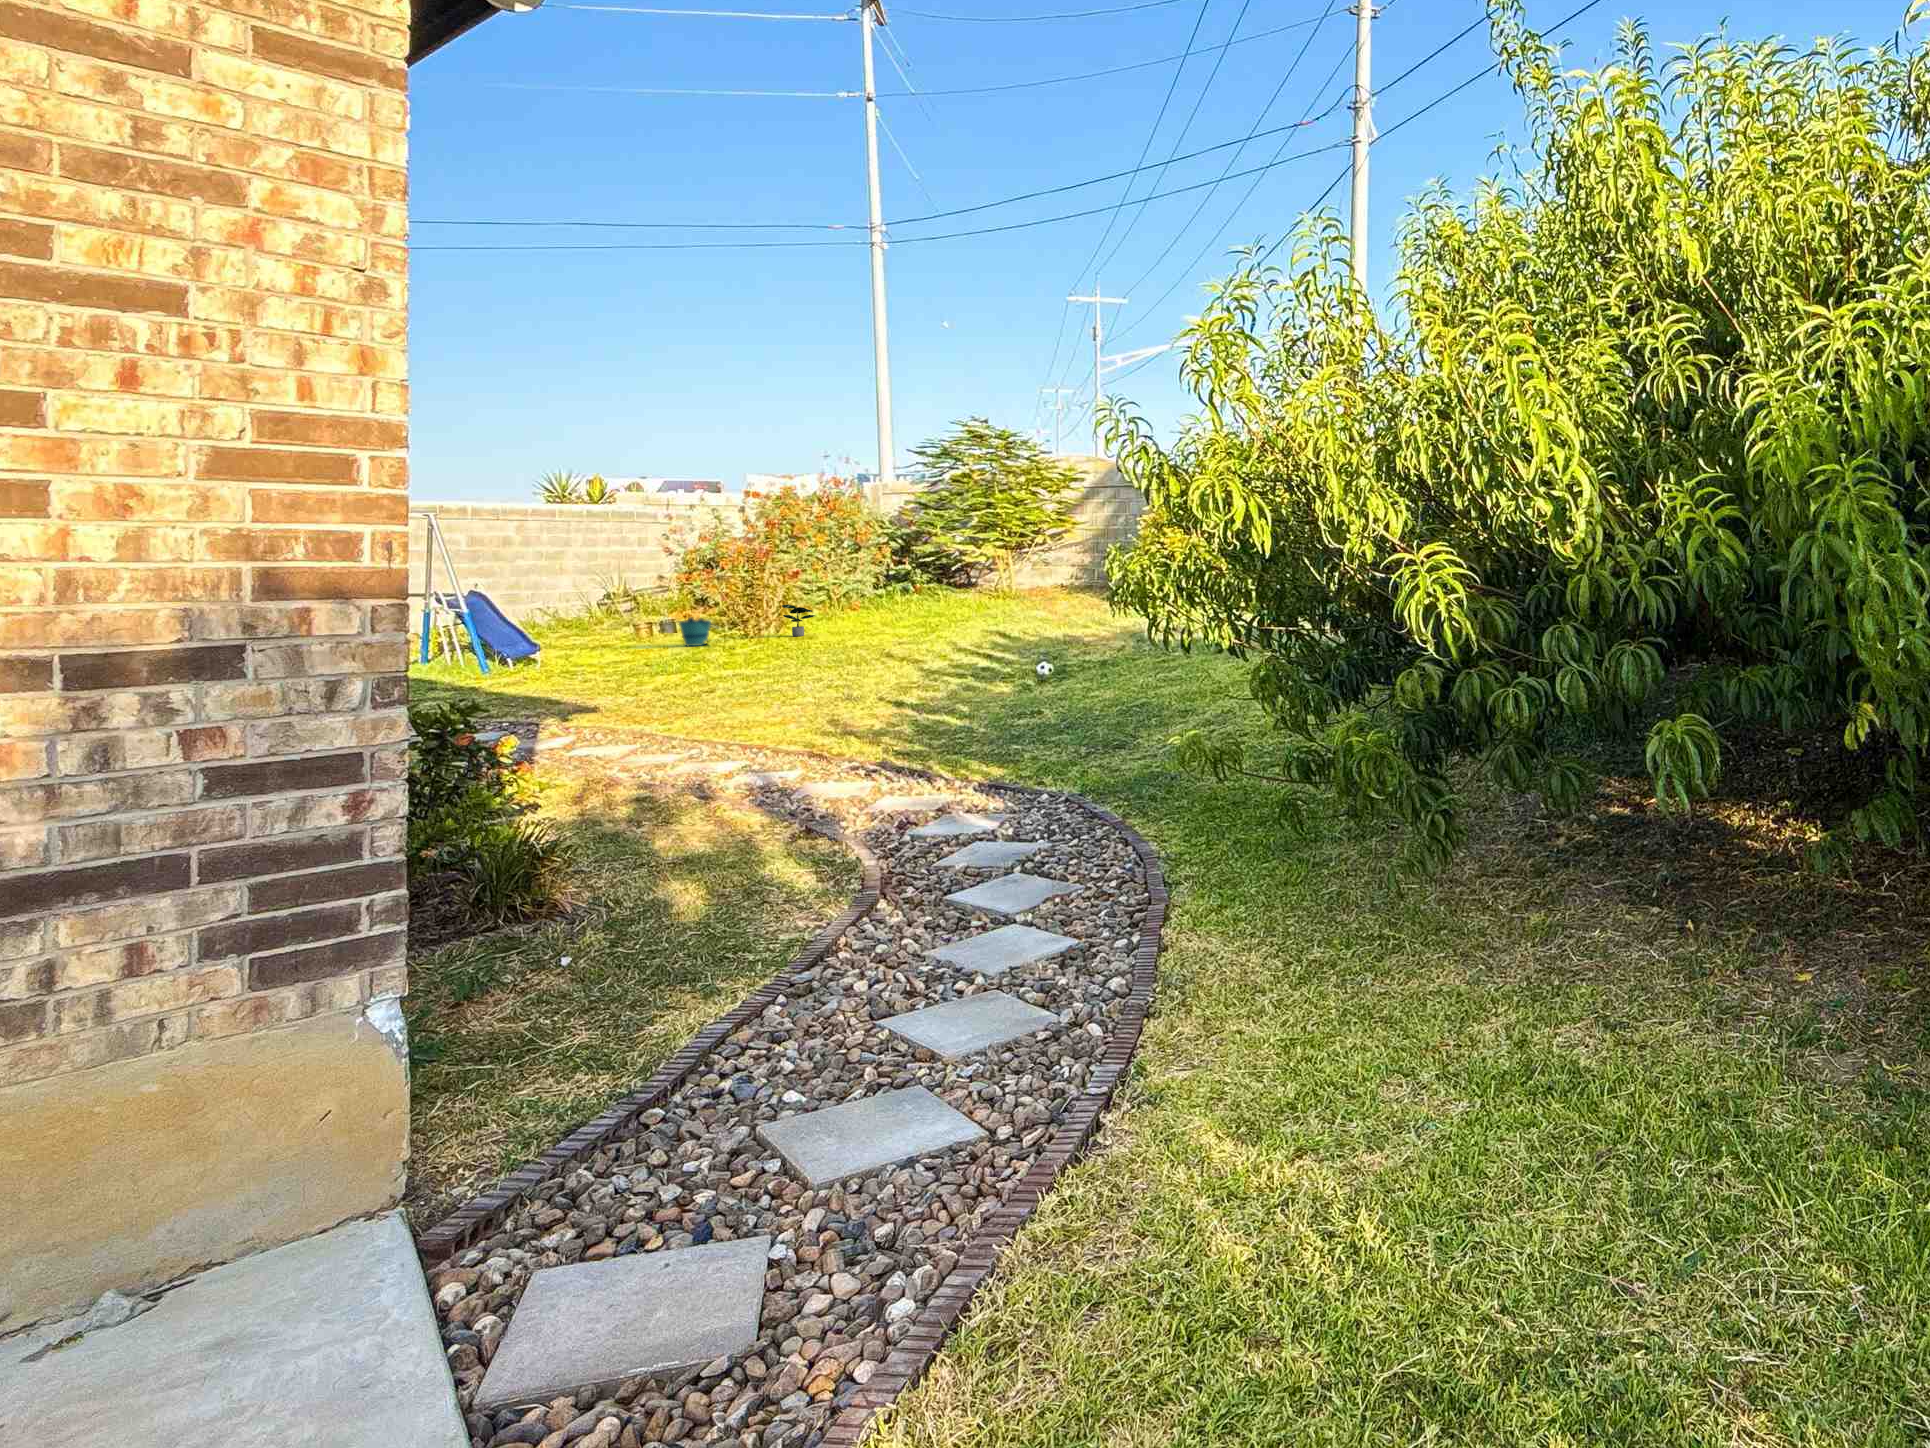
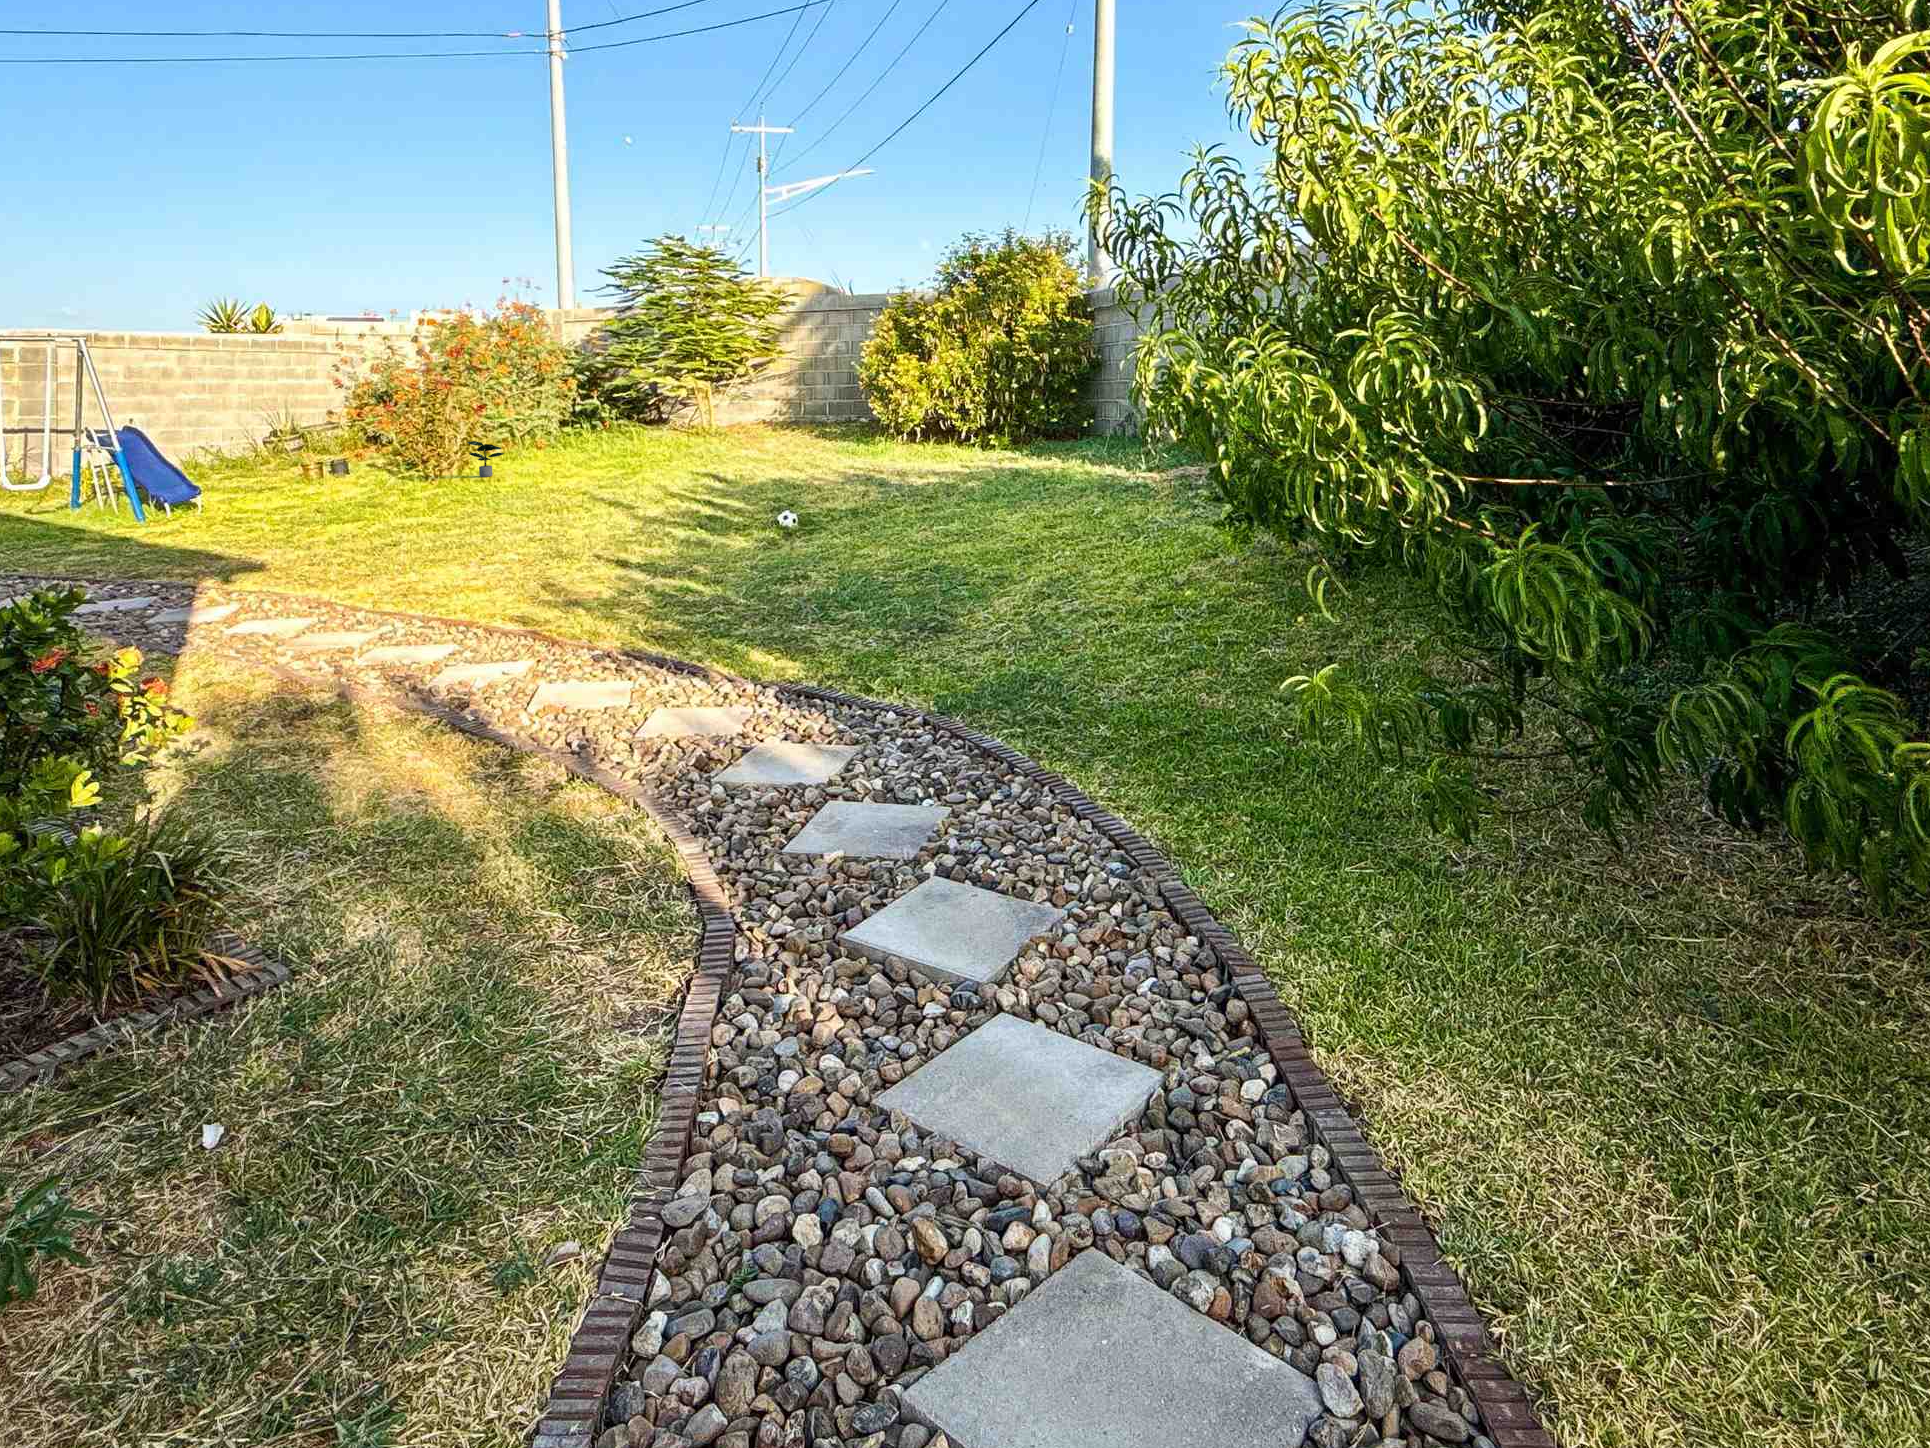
bucket: present [679,617,718,646] -> none [354,455,401,489]

